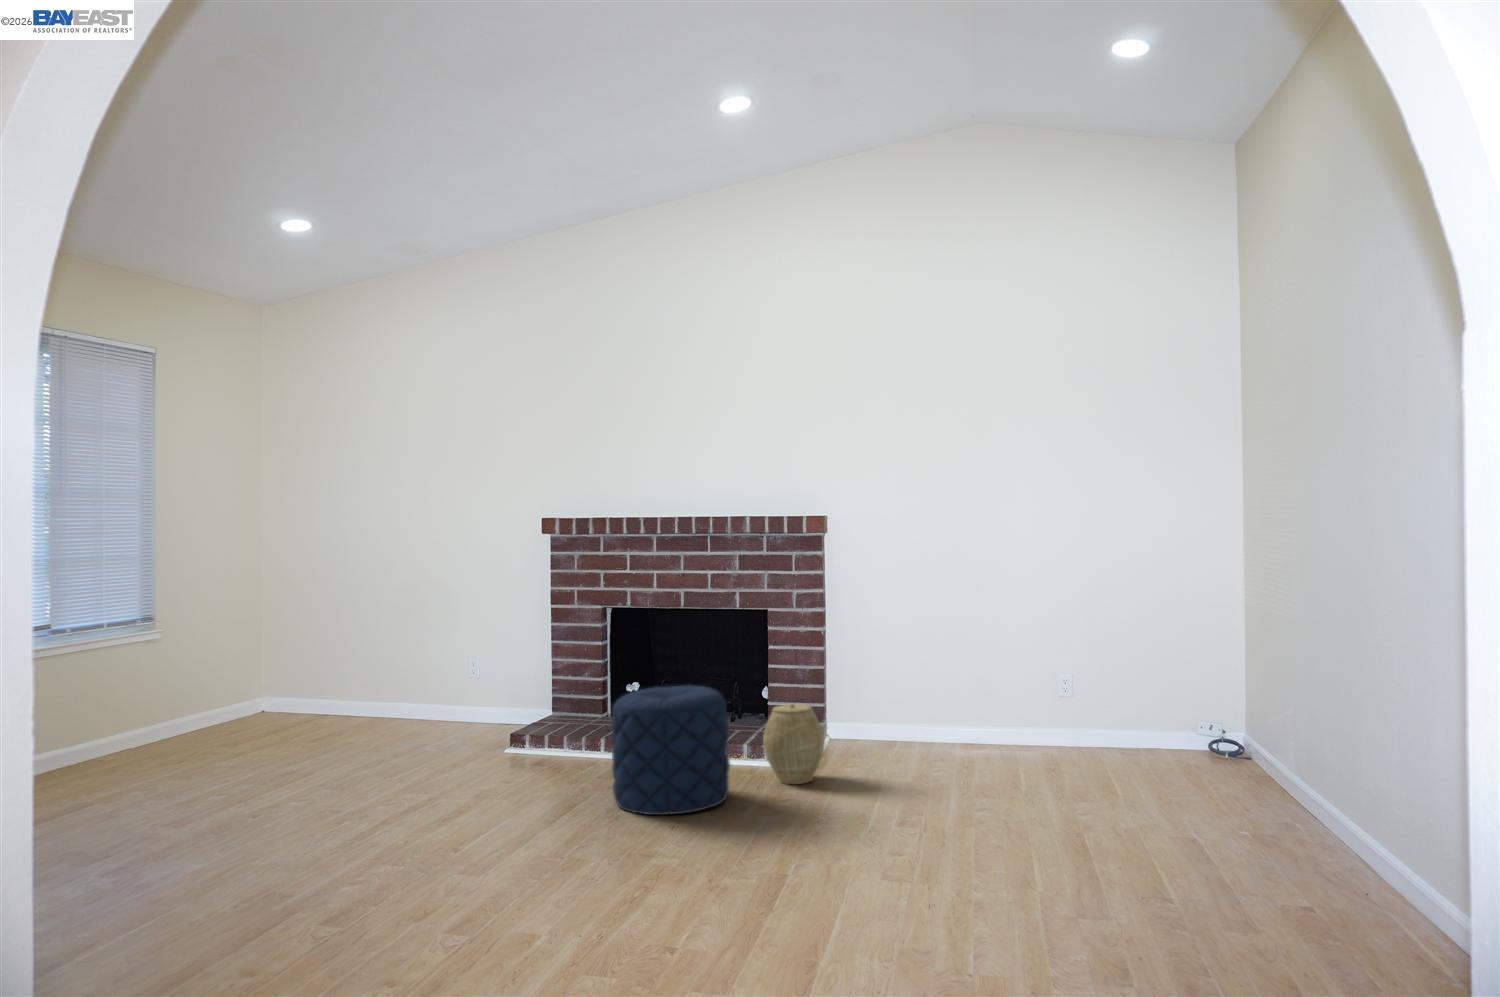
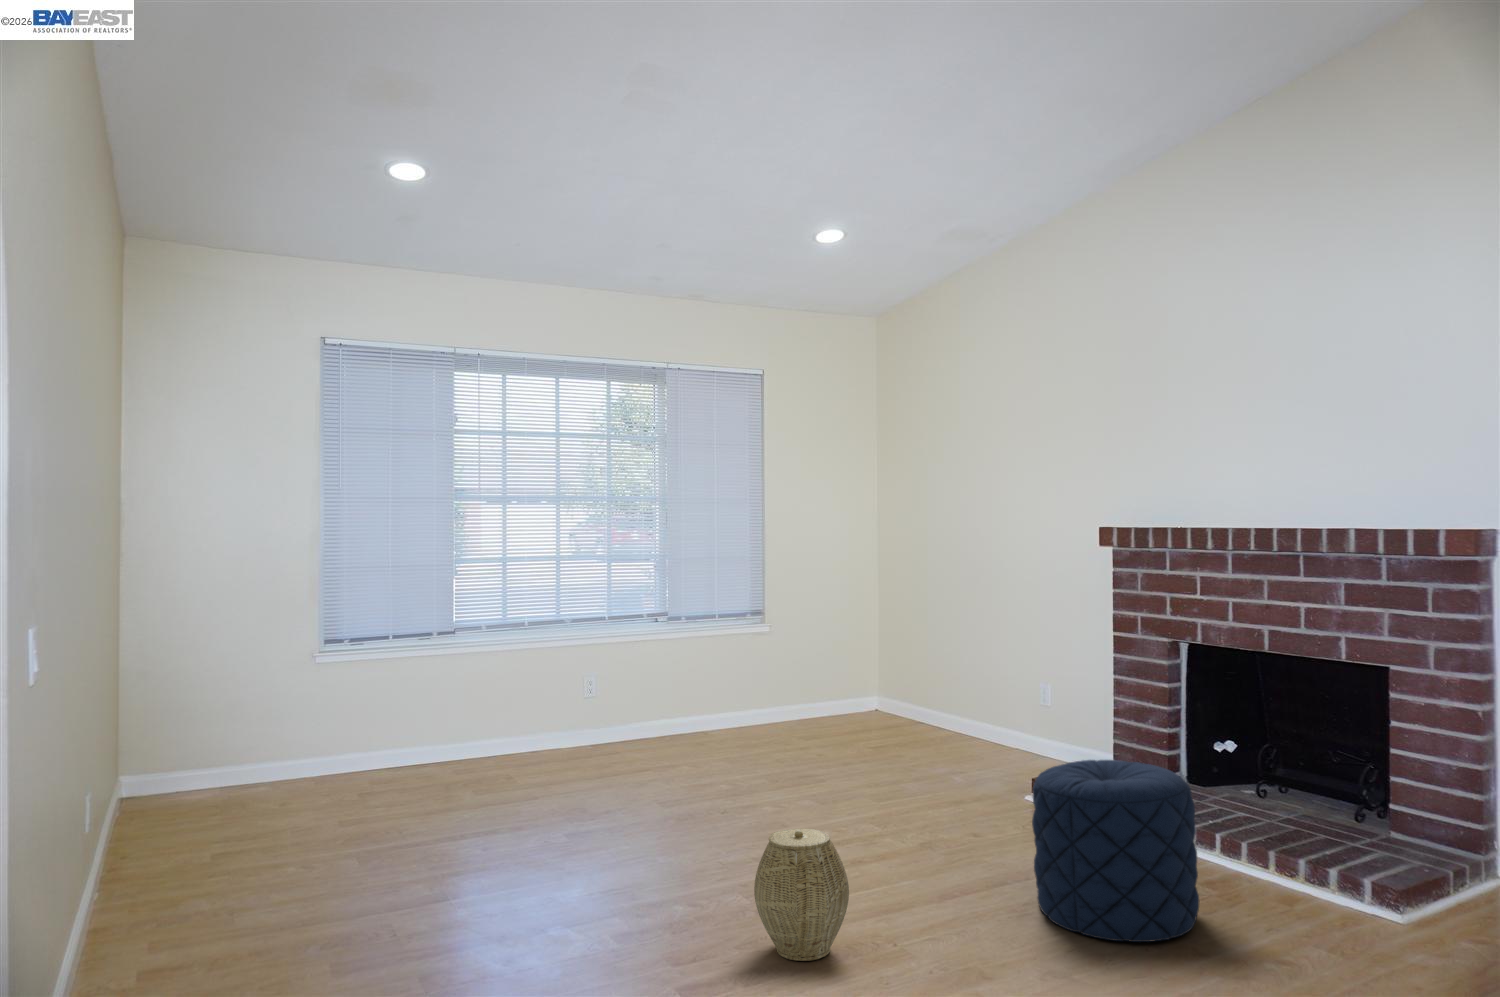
woven basket: present [763,704,825,784] -> present [754,829,849,961]

